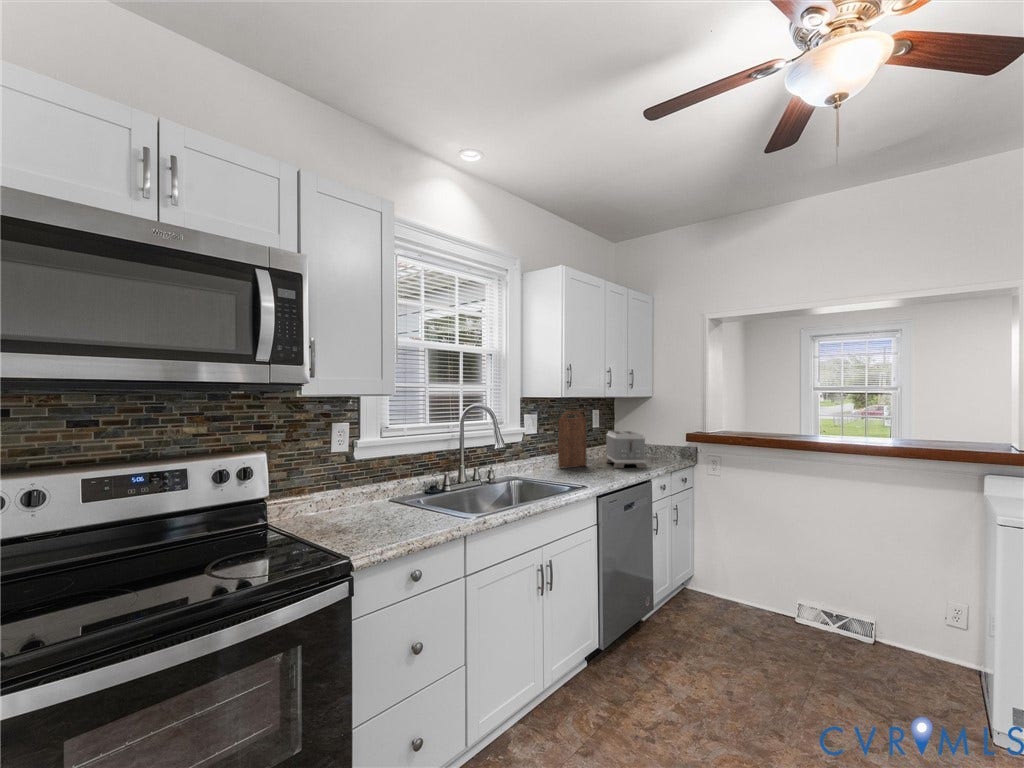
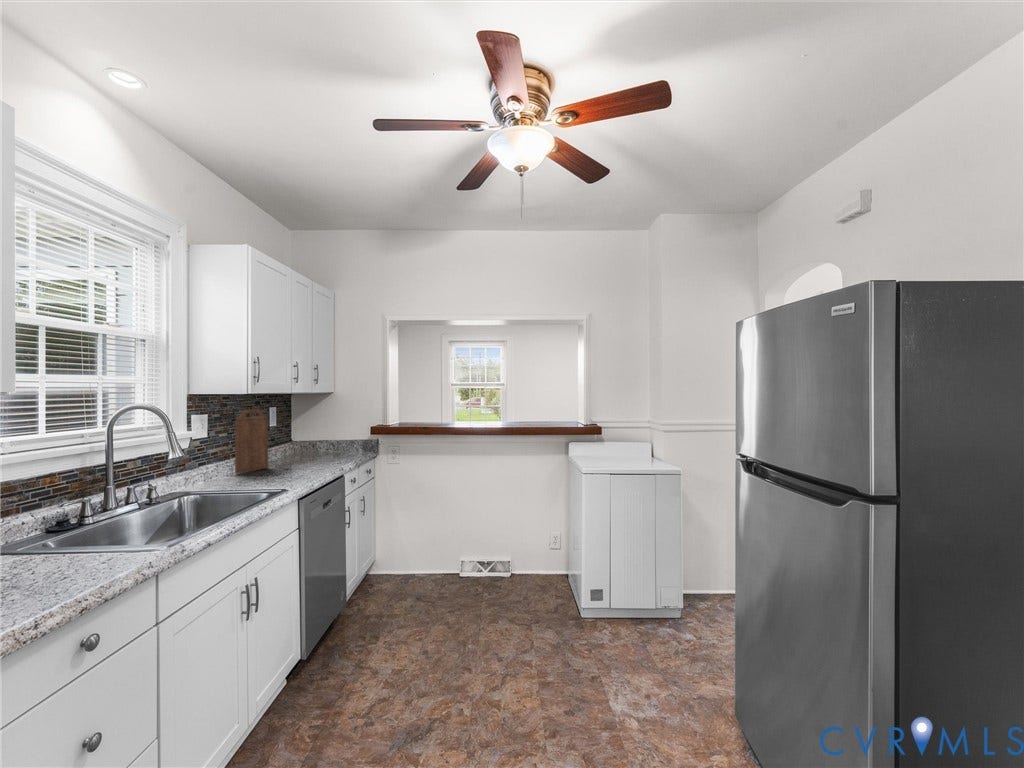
toaster: present [606,431,646,468] -> none [287,428,336,467]

